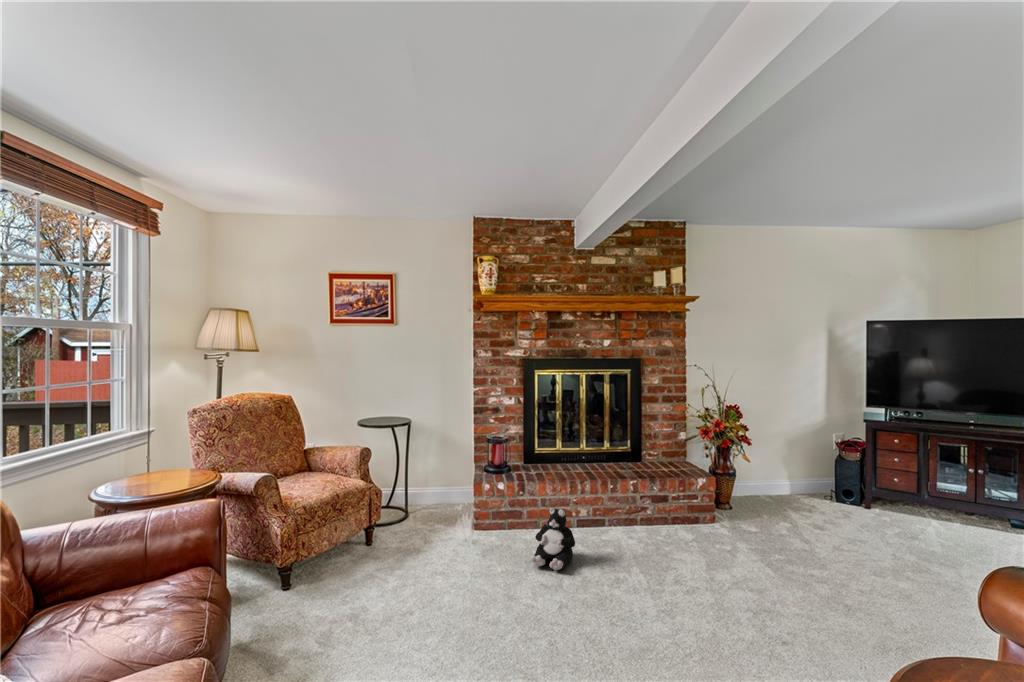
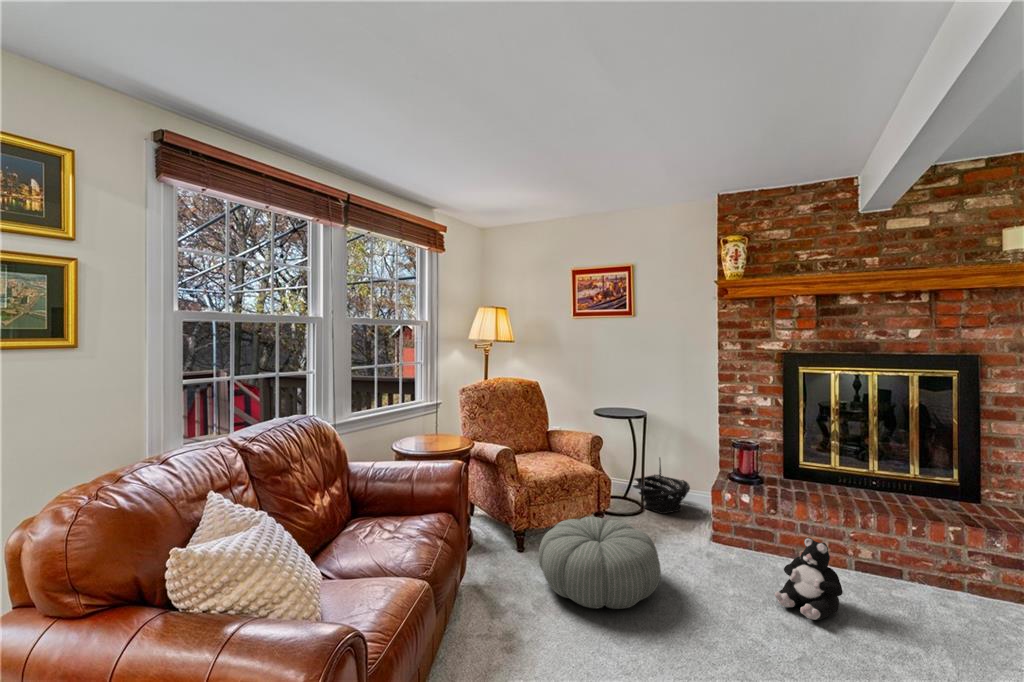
basket: none [397,462,450,517] -> present [633,458,690,514]
pouf: none [321,527,444,616] -> present [539,517,661,609]

